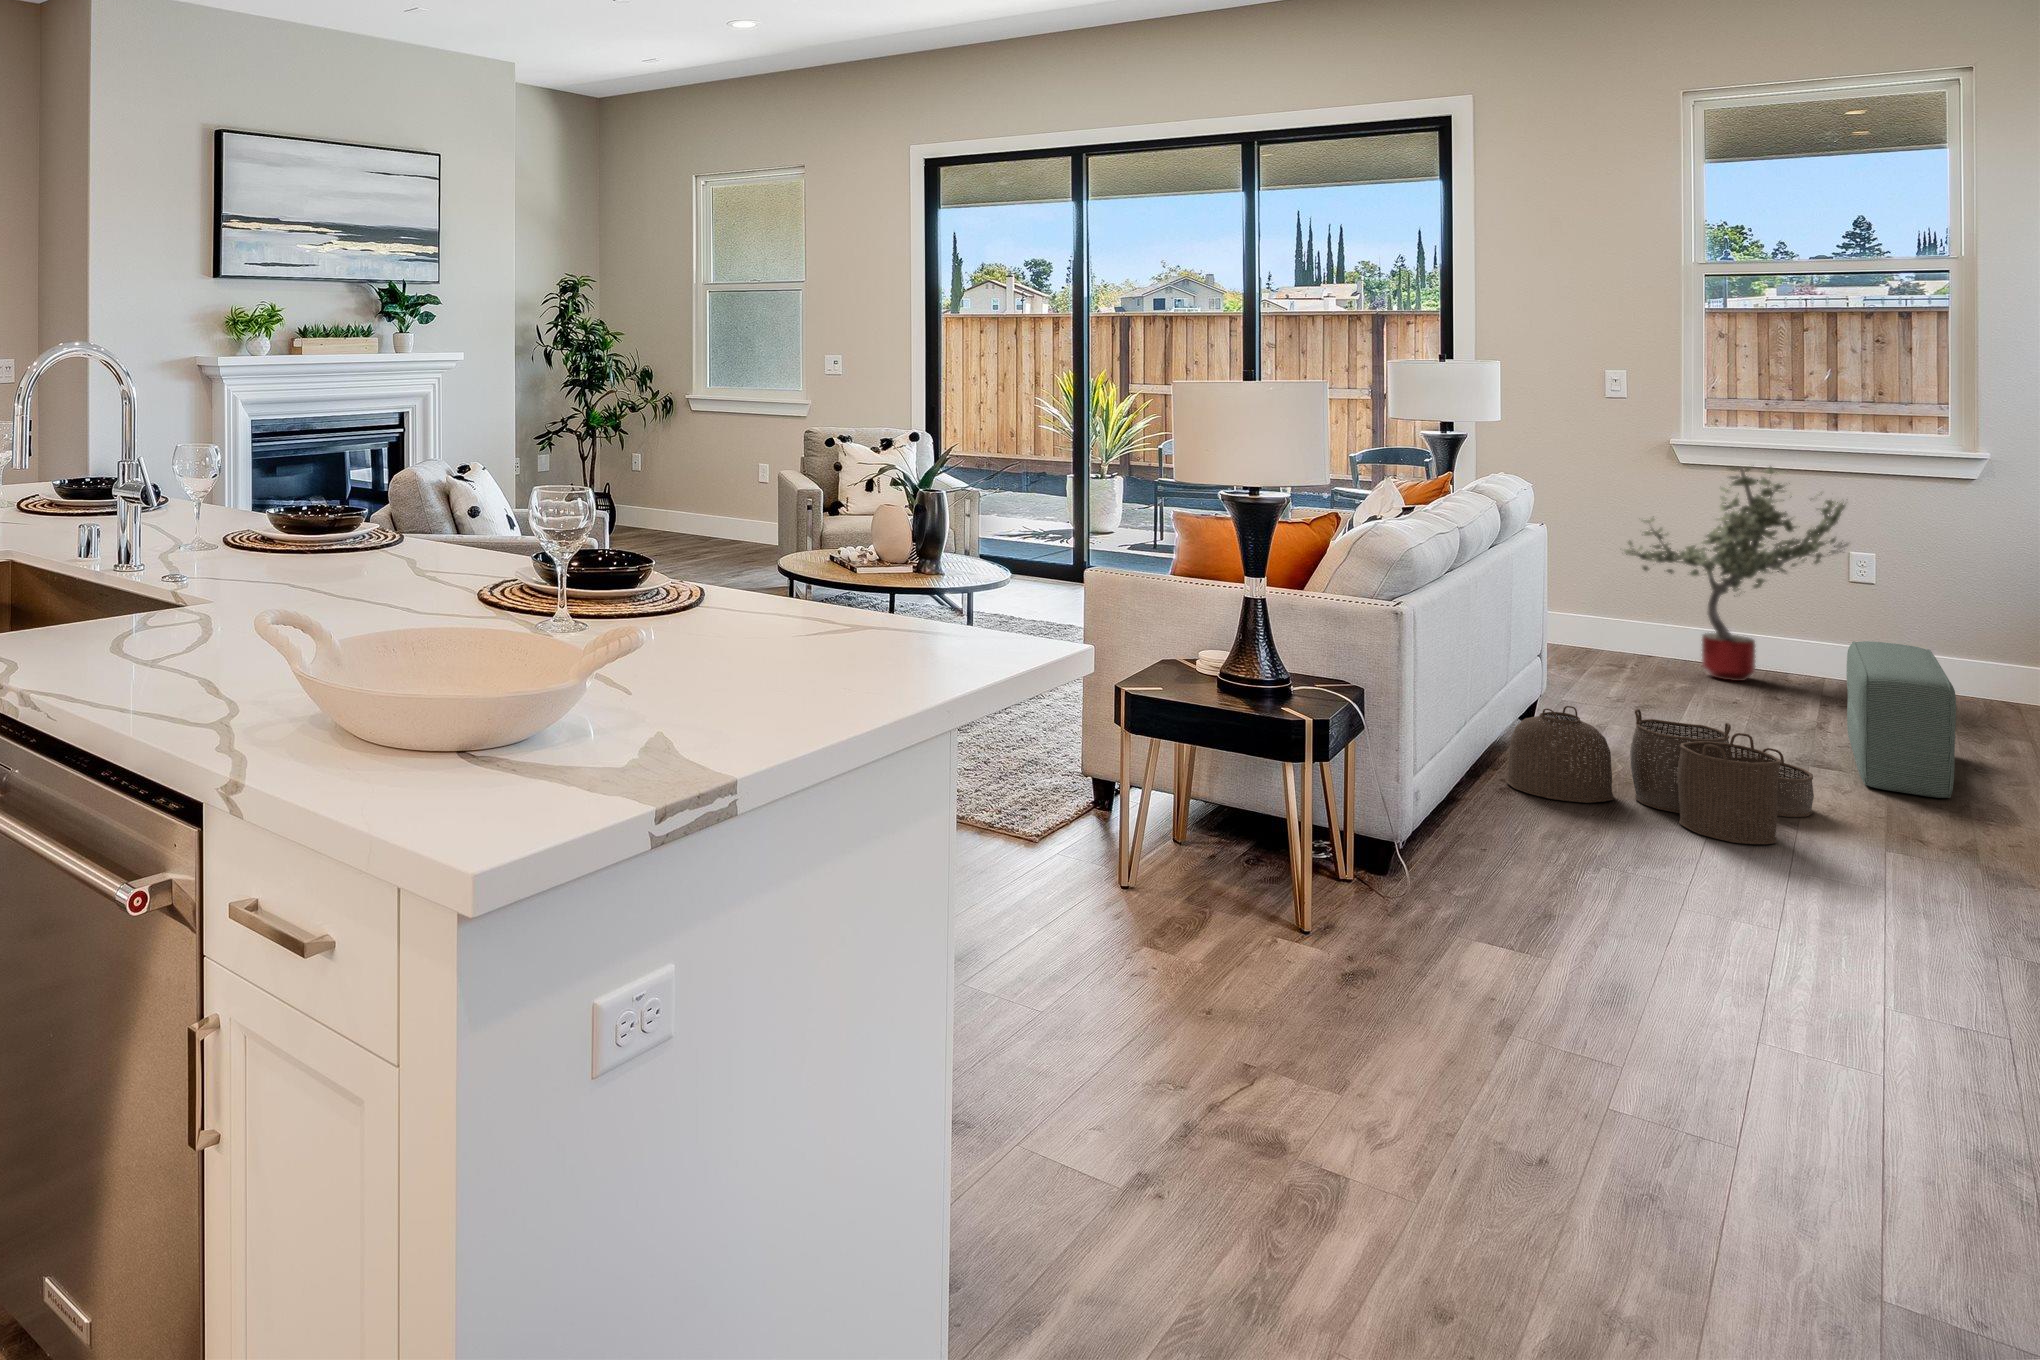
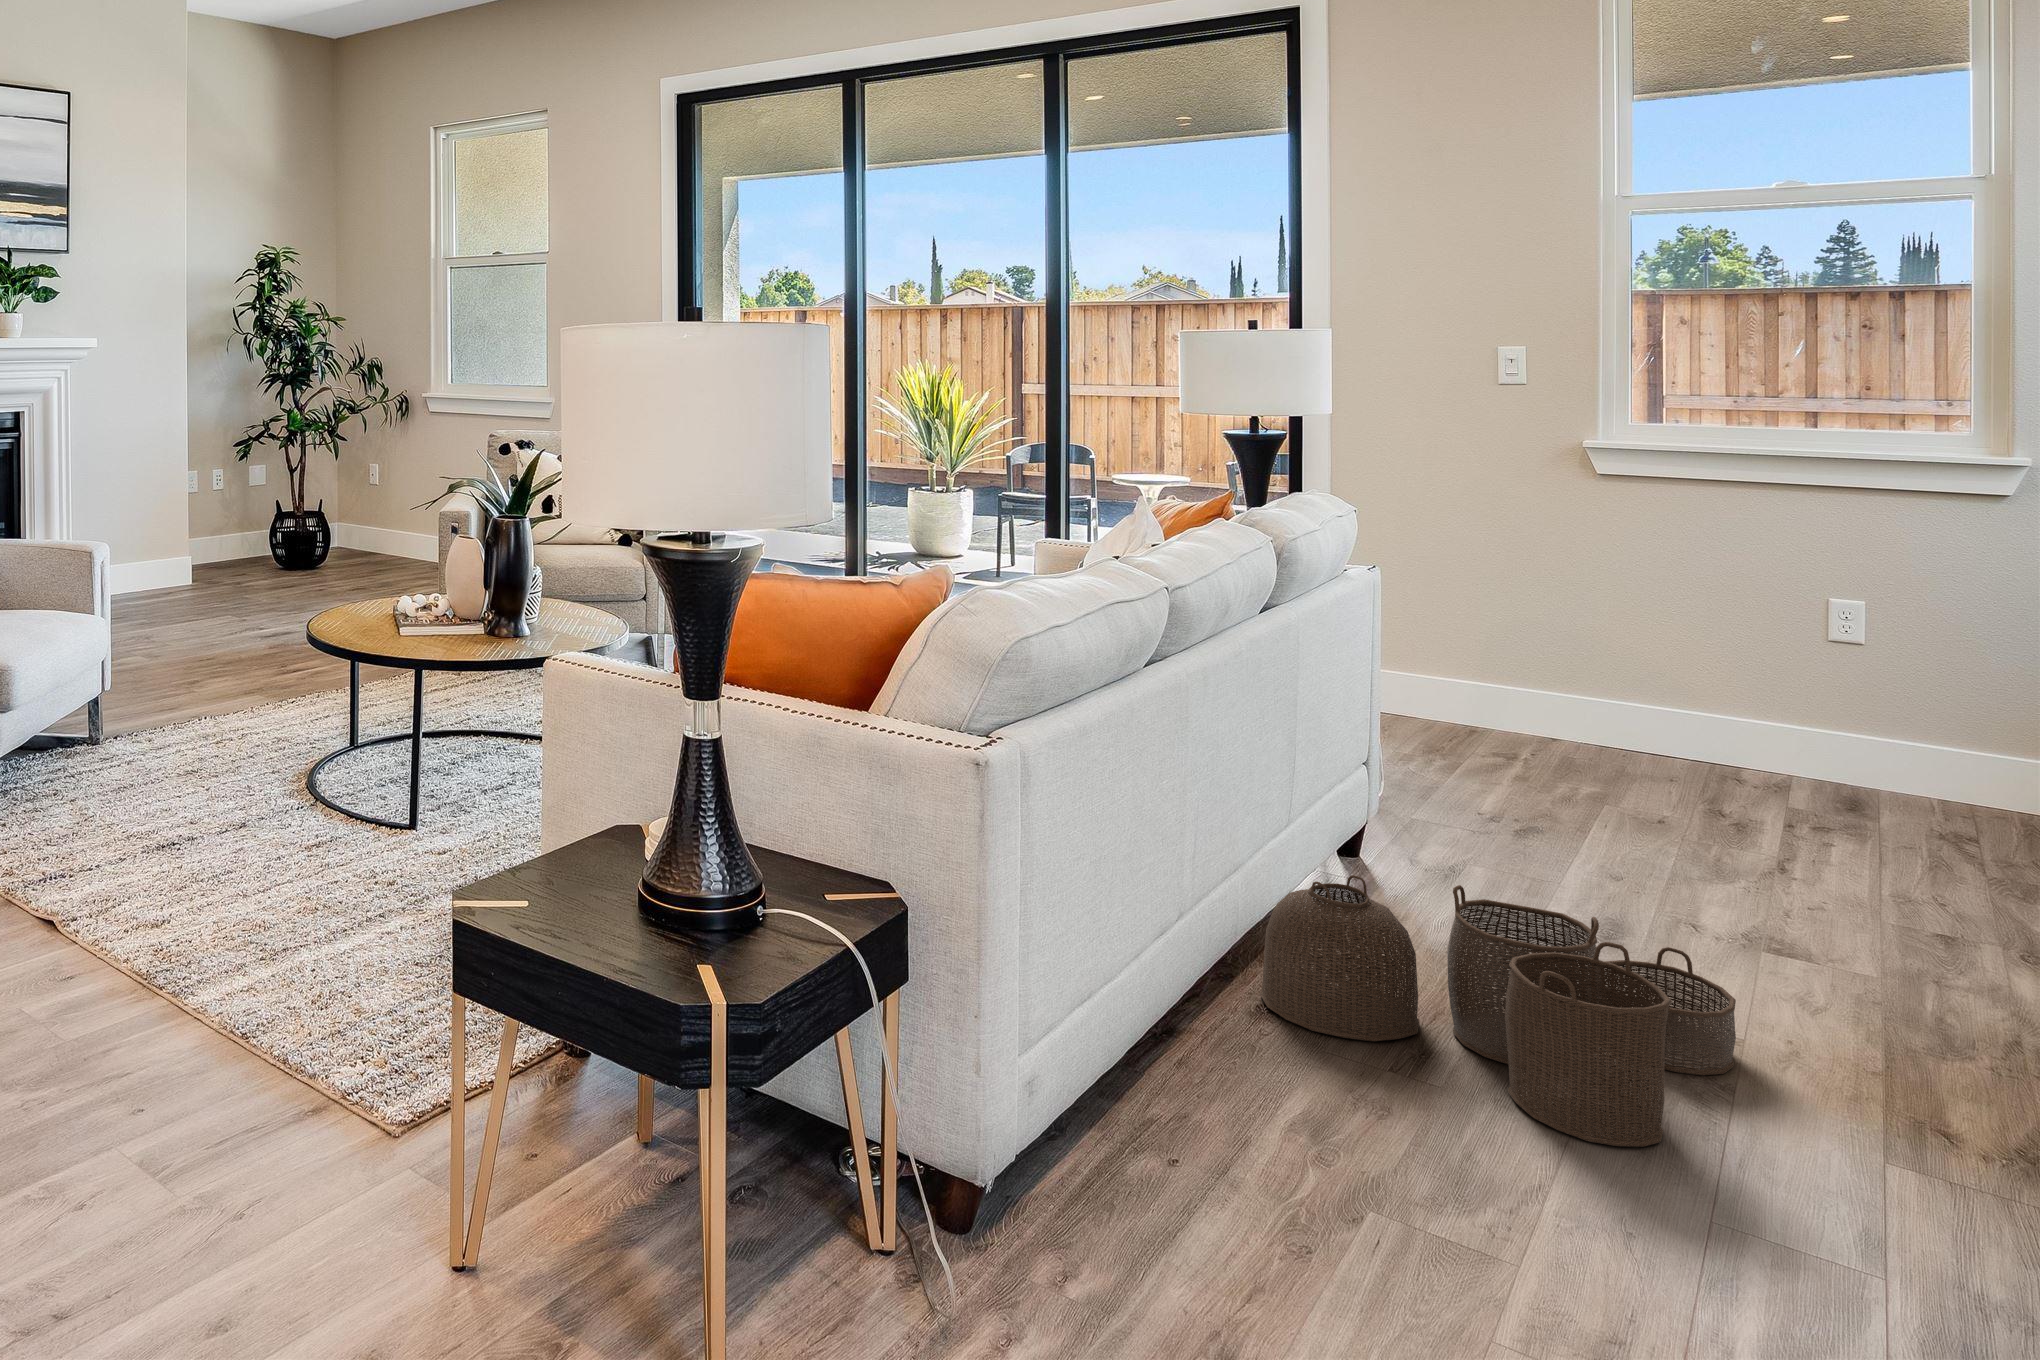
potted tree: present [1625,466,1848,681] -> none [1511,478,1825,784]
pouf: present [1847,641,1956,798] -> none [1809,752,1970,1030]

